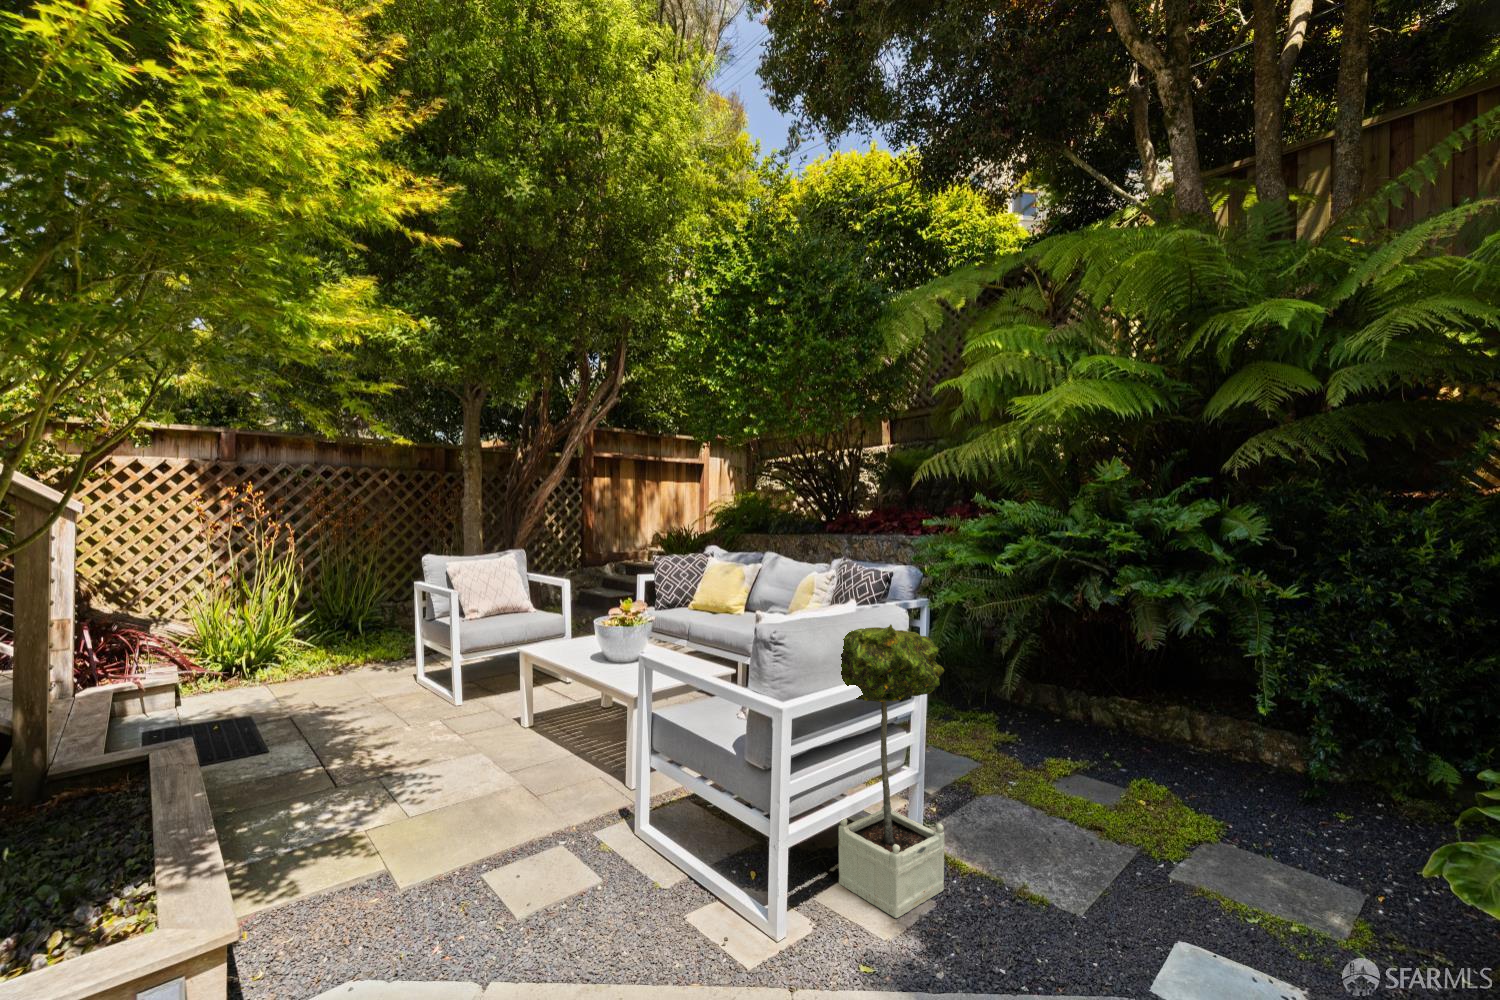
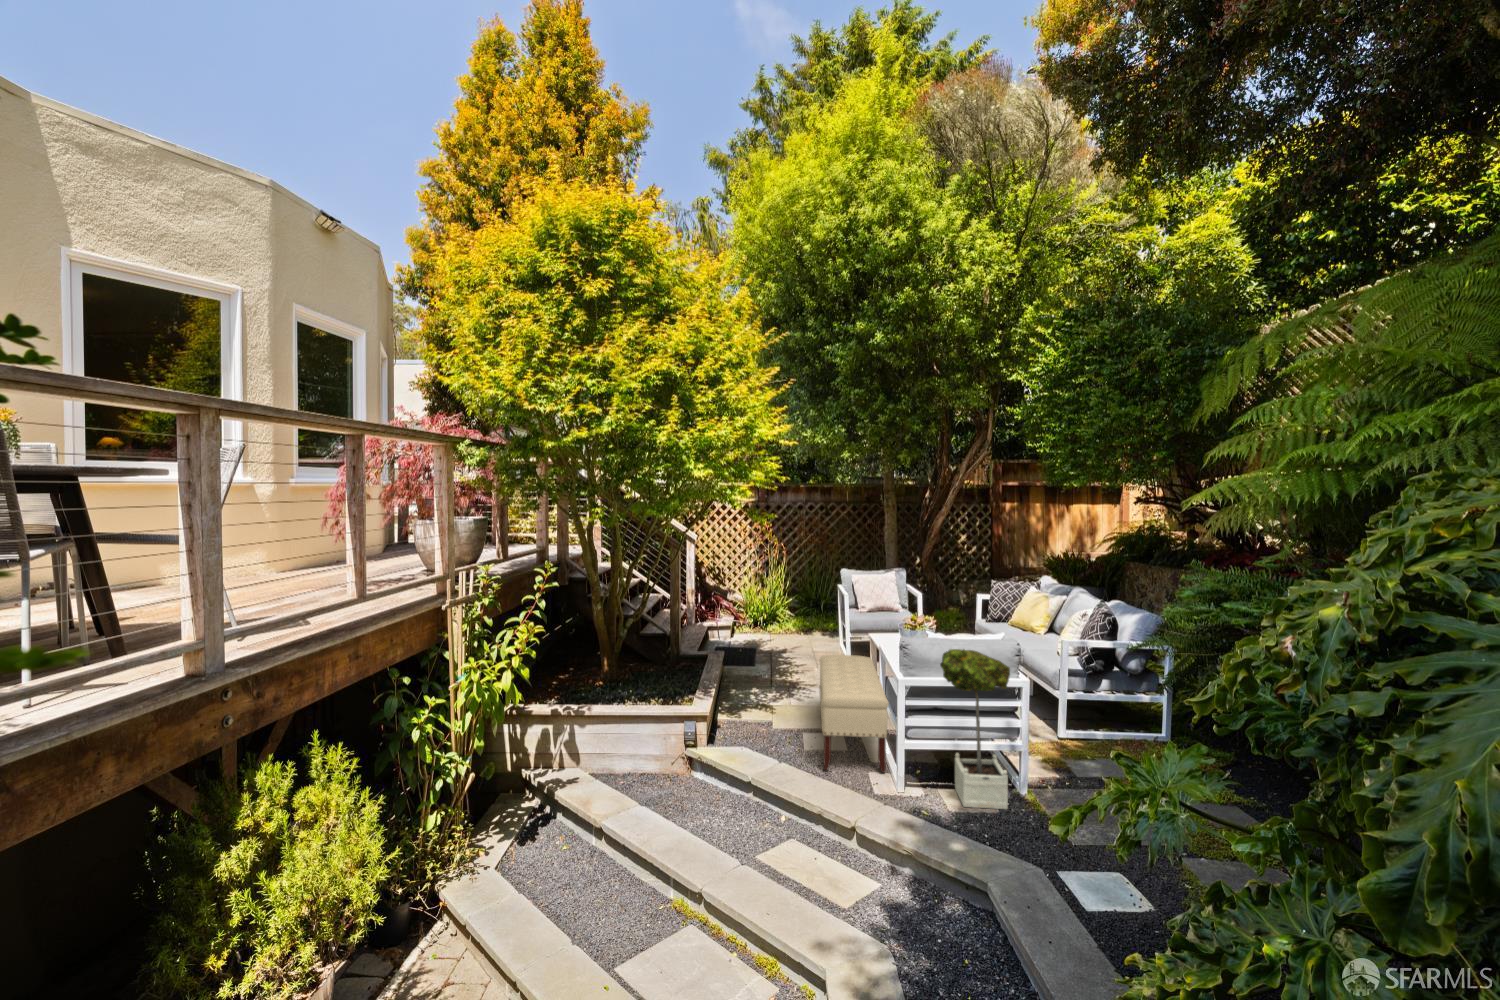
bench: none [479,684,722,956] -> present [819,655,889,773]

